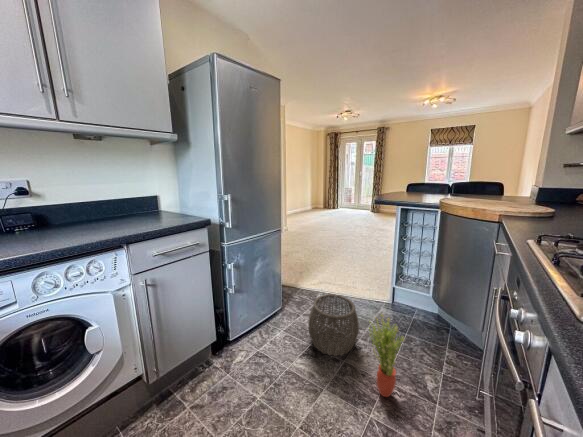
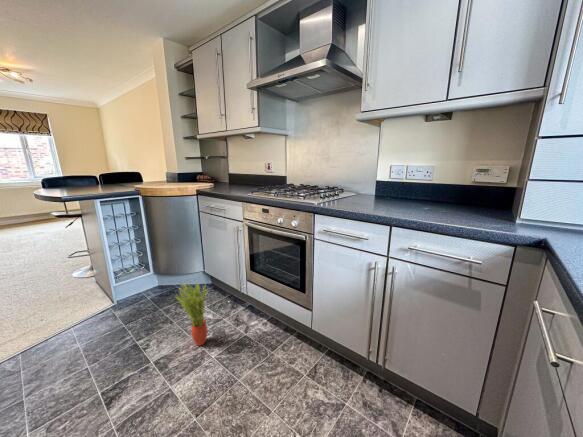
woven basket: present [308,294,359,356] -> none [72,309,150,389]

